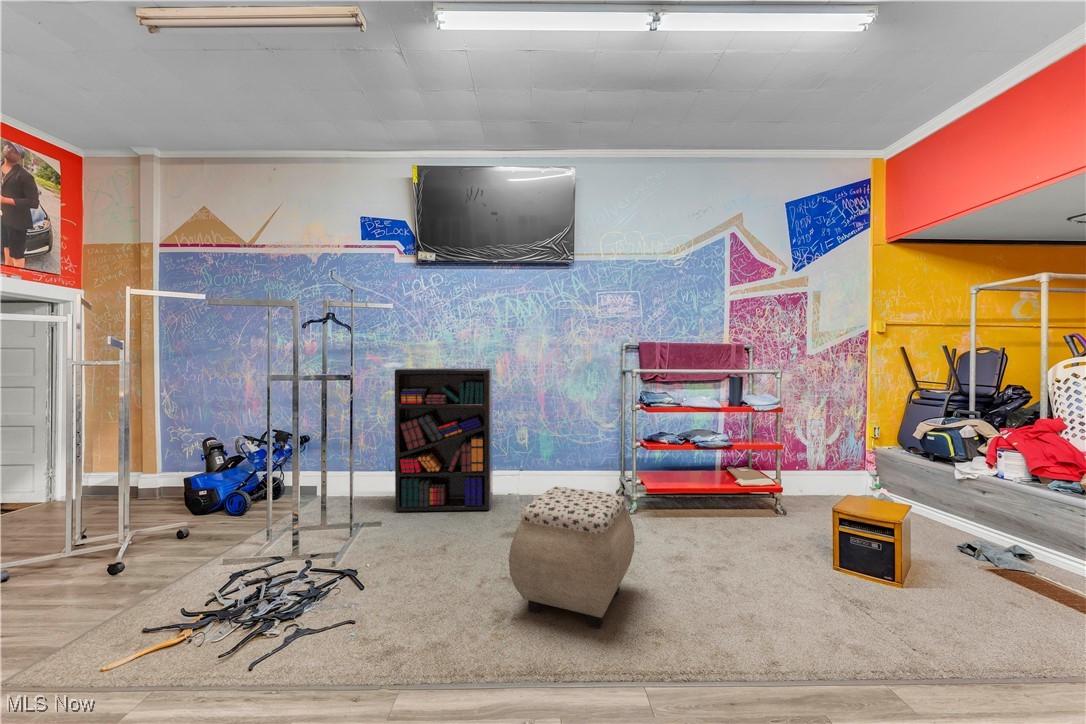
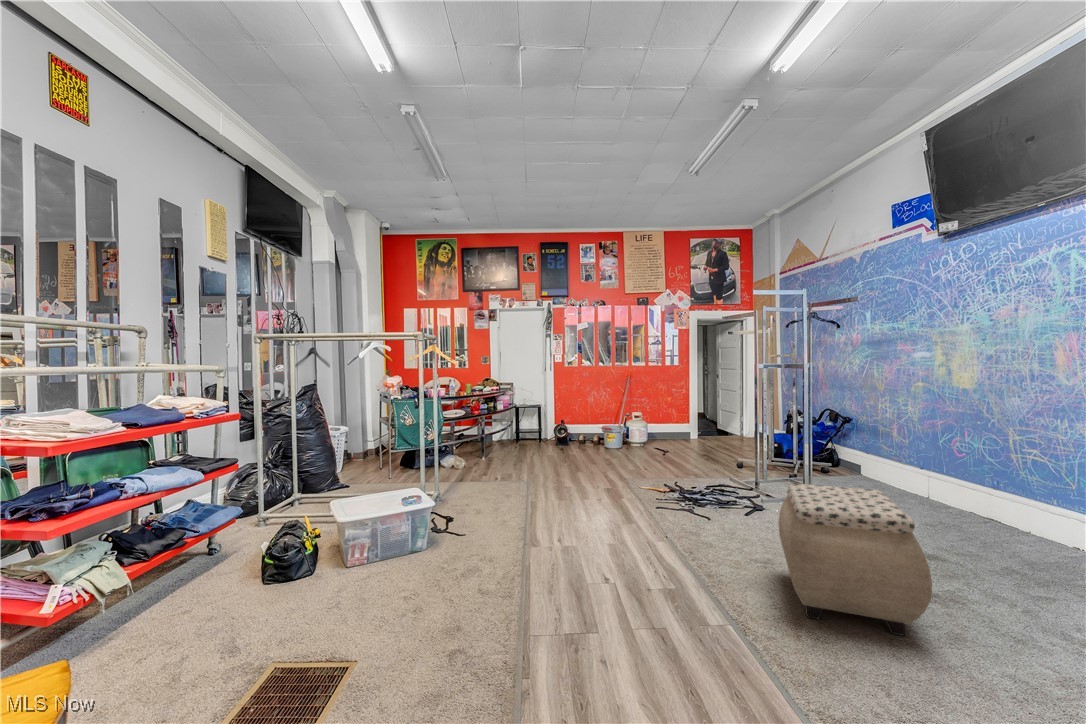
bookshelf: present [395,368,493,511] -> none [882,358,1043,541]

